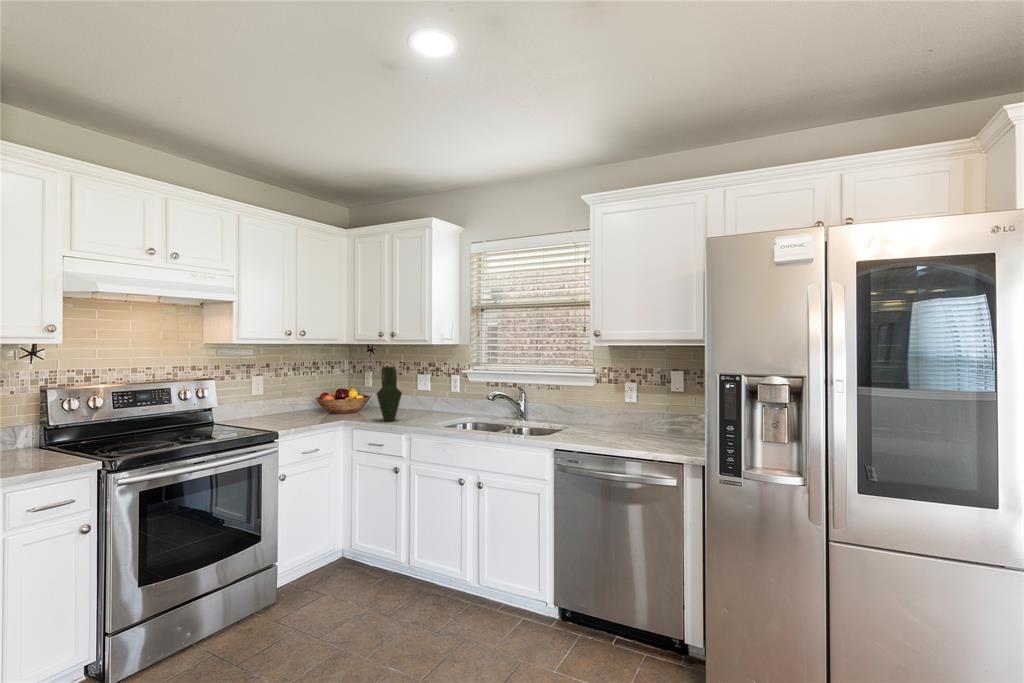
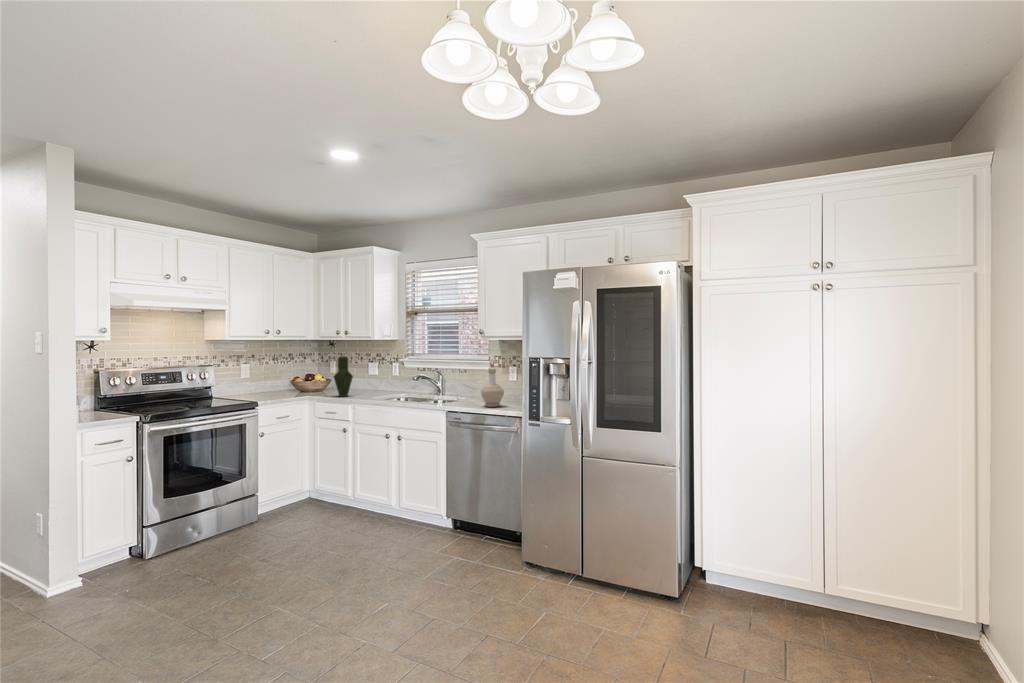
bottle: none [599,387,632,443] -> present [481,368,504,407]

